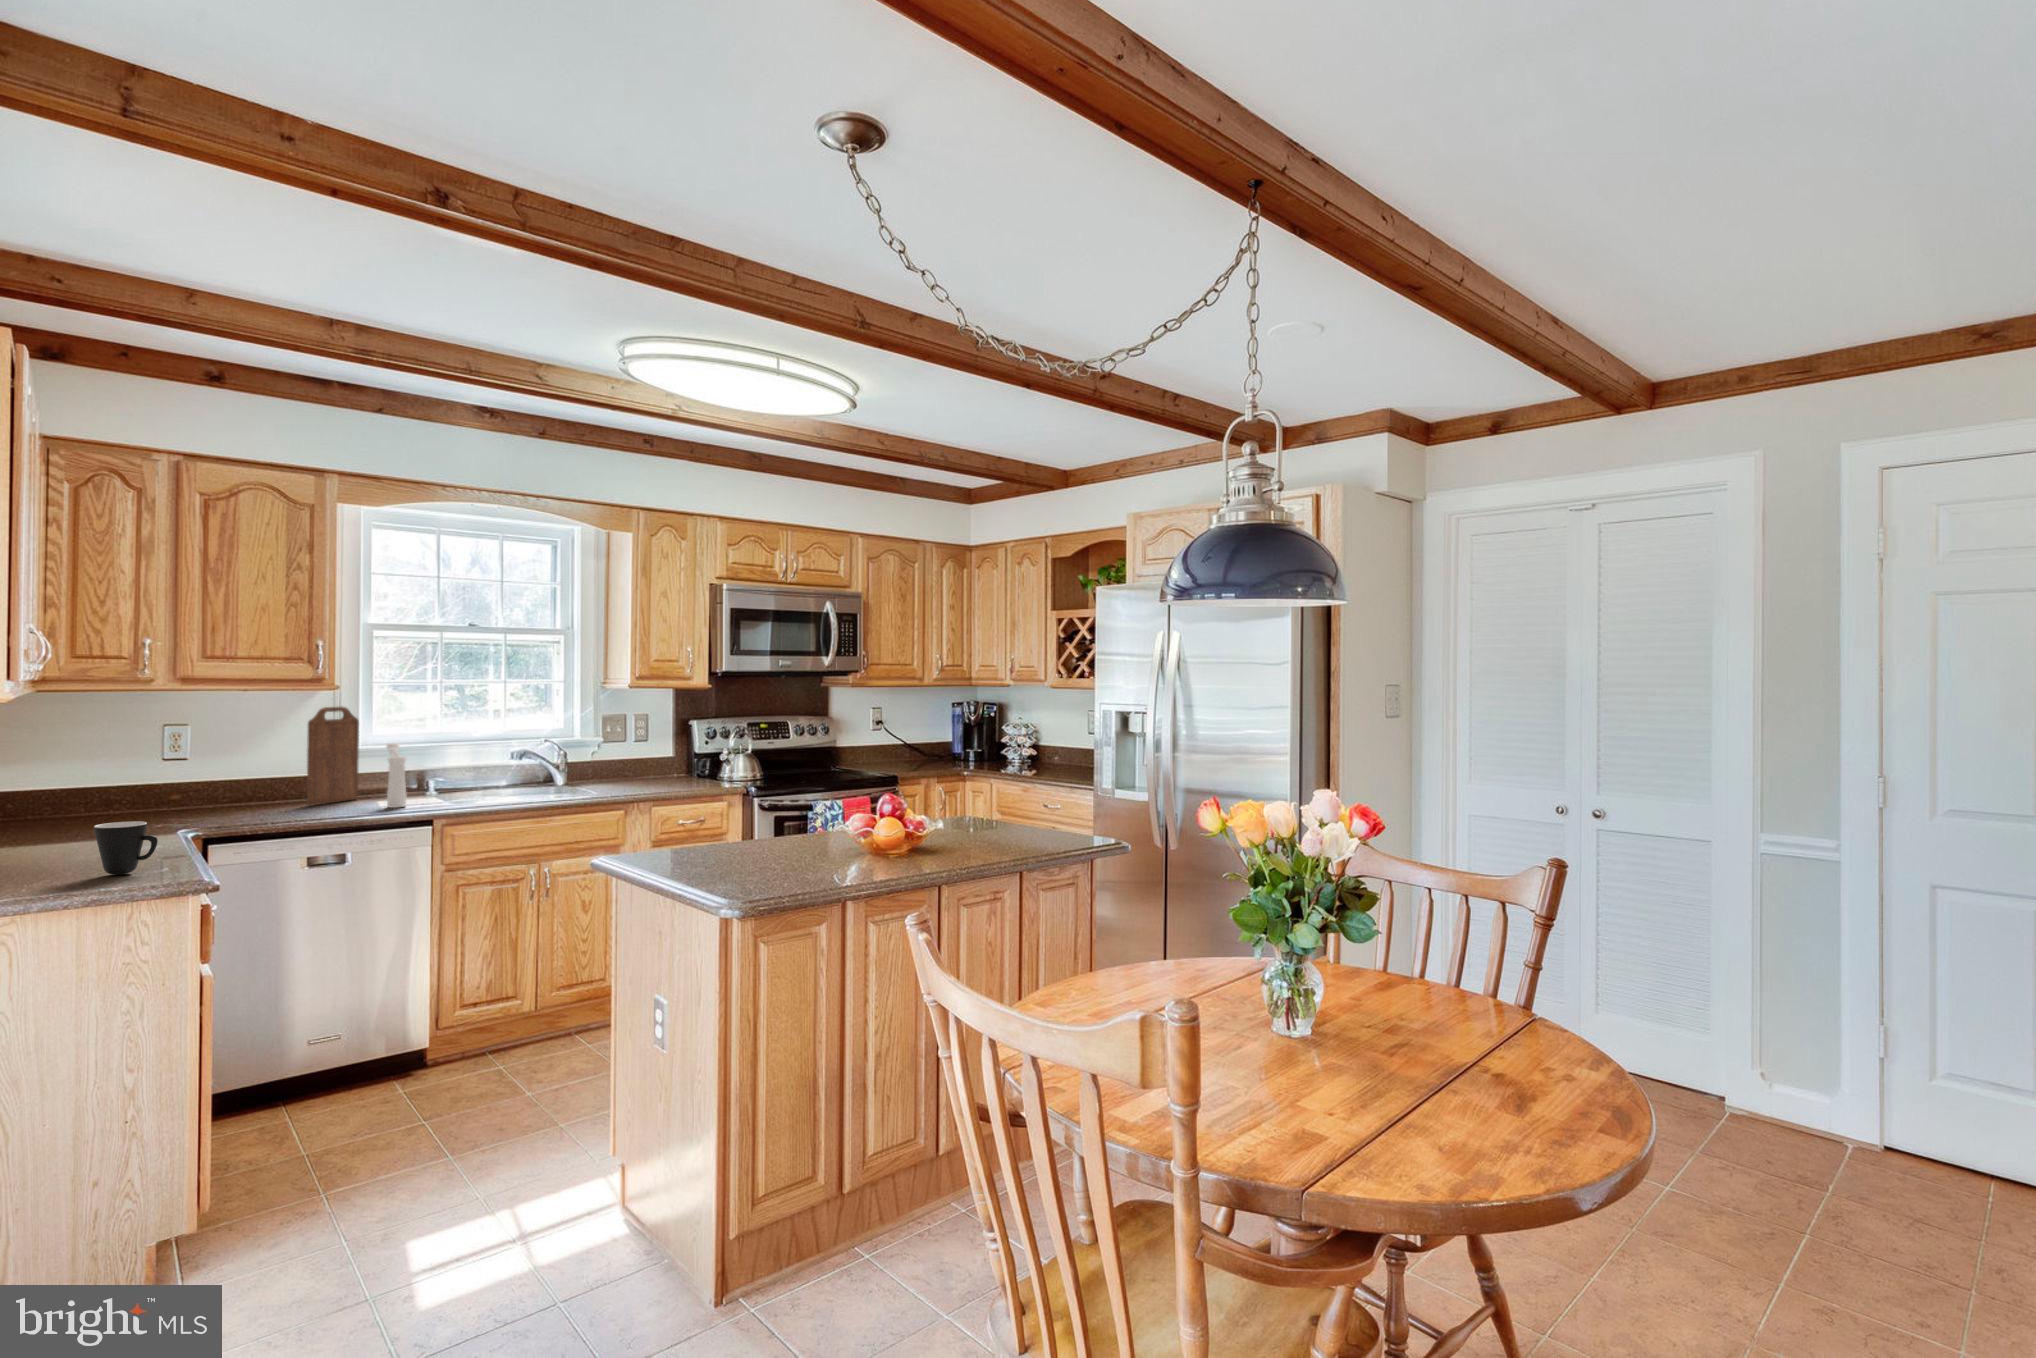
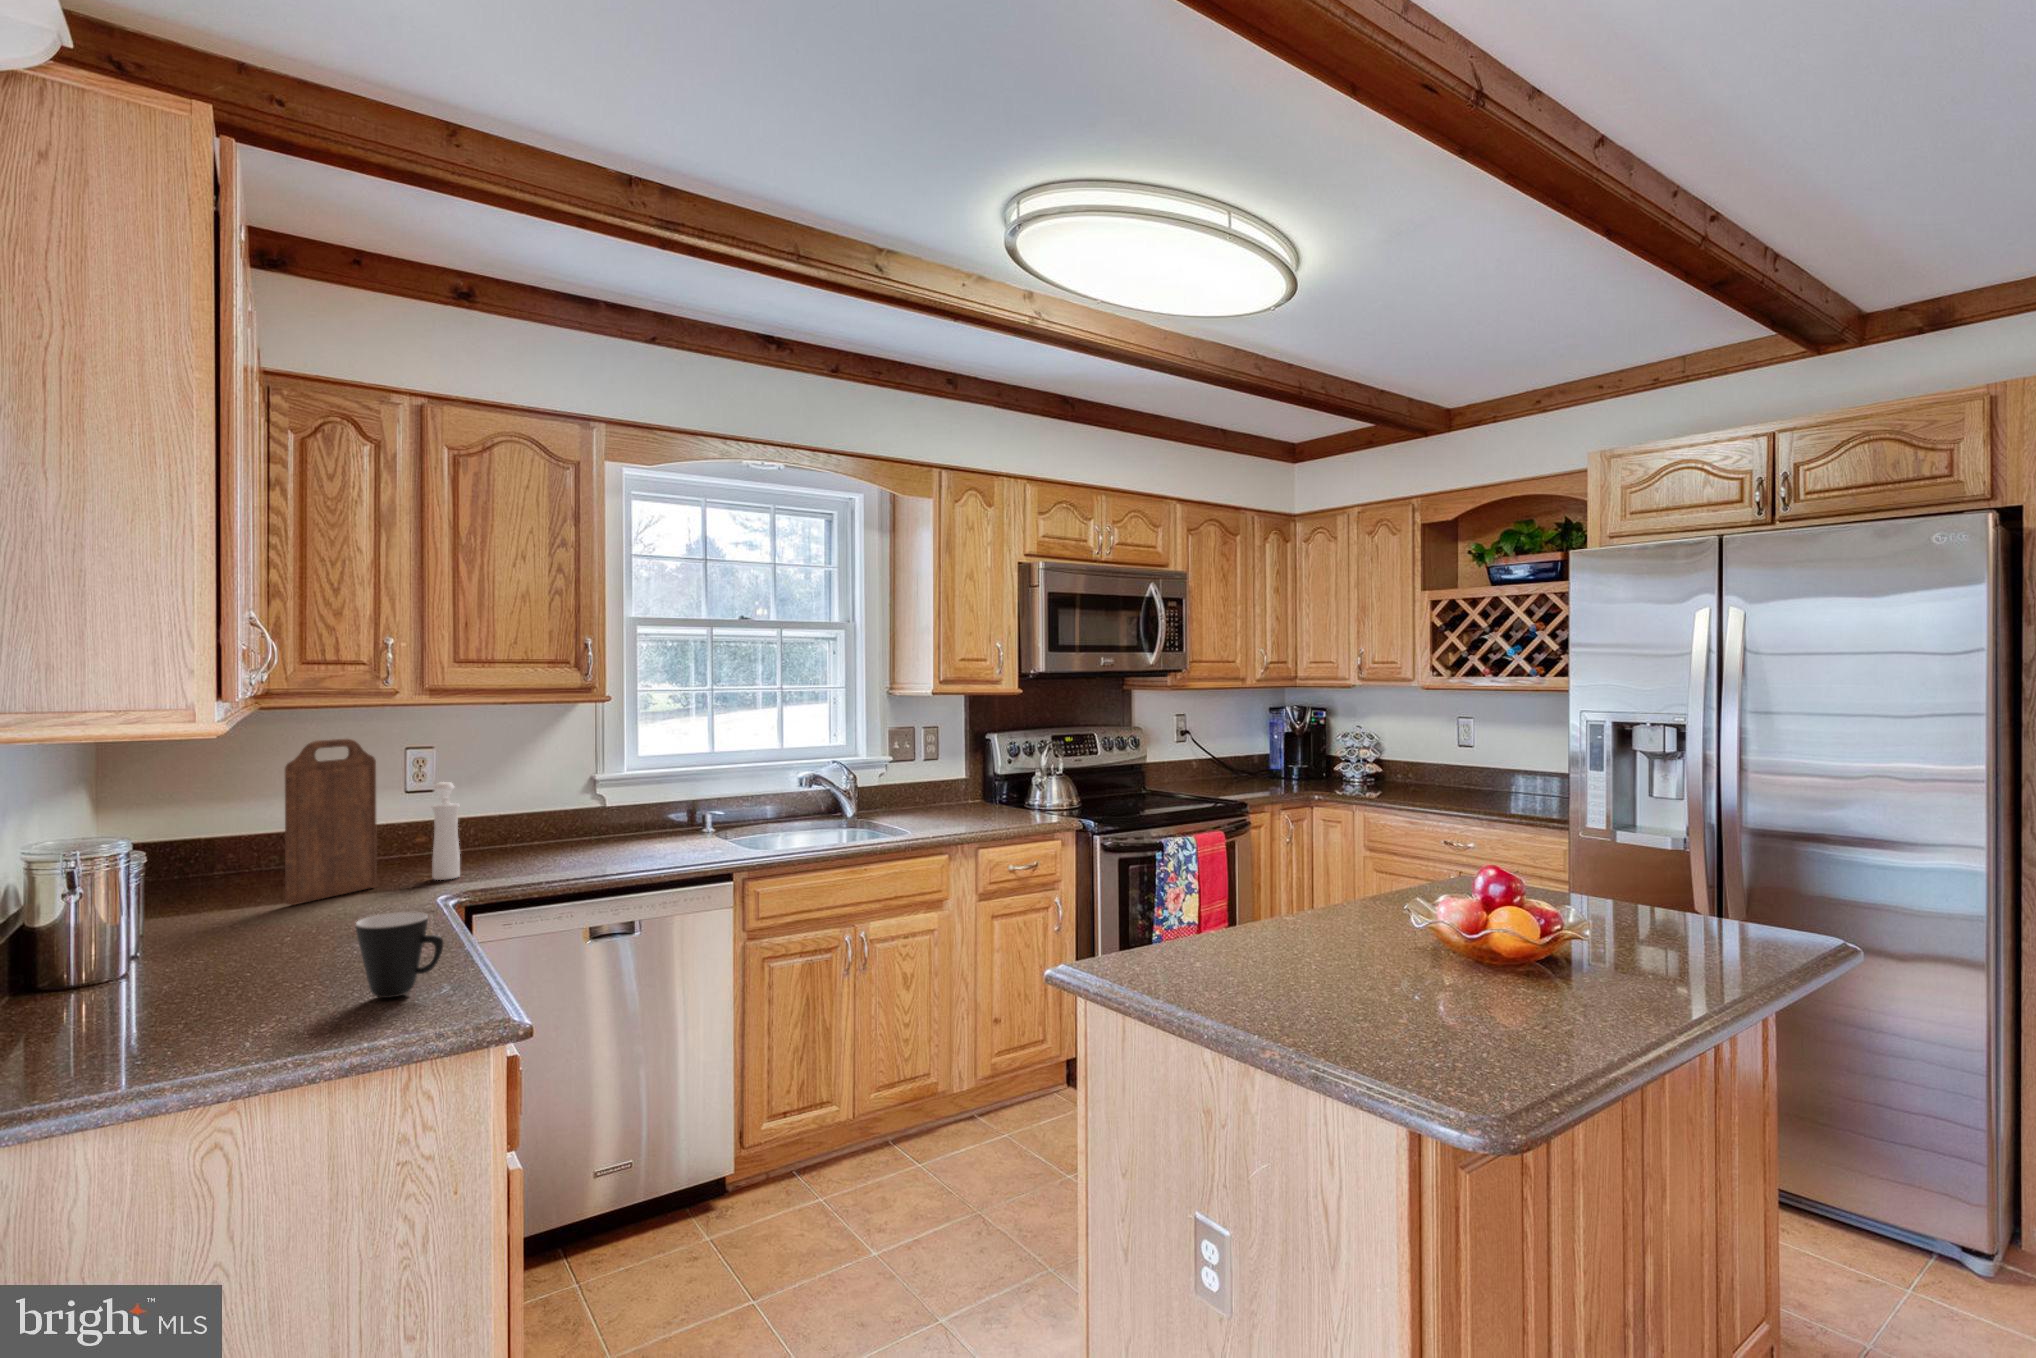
cutting board: present [307,706,359,805] -> present [285,739,377,905]
pepper mill: present [387,743,406,808] -> present [432,782,460,880]

